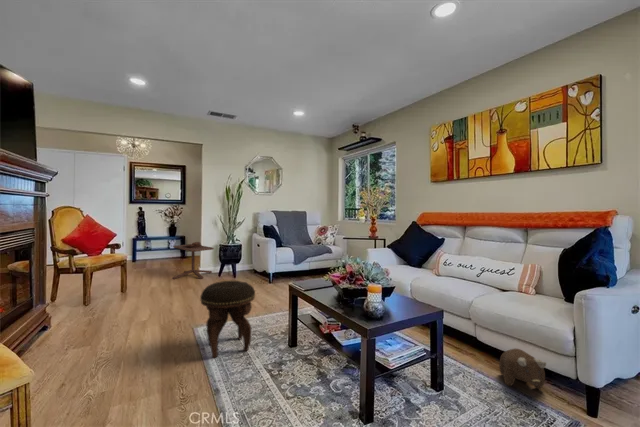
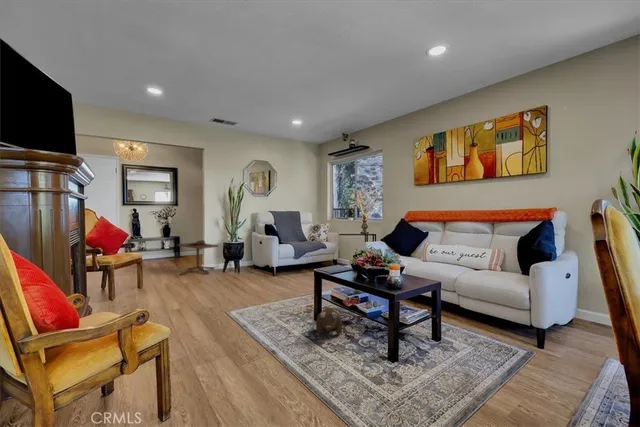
footstool: present [201,281,255,358] -> none [242,269,286,331]
plush toy: present [499,349,546,389] -> present [316,308,342,335]

